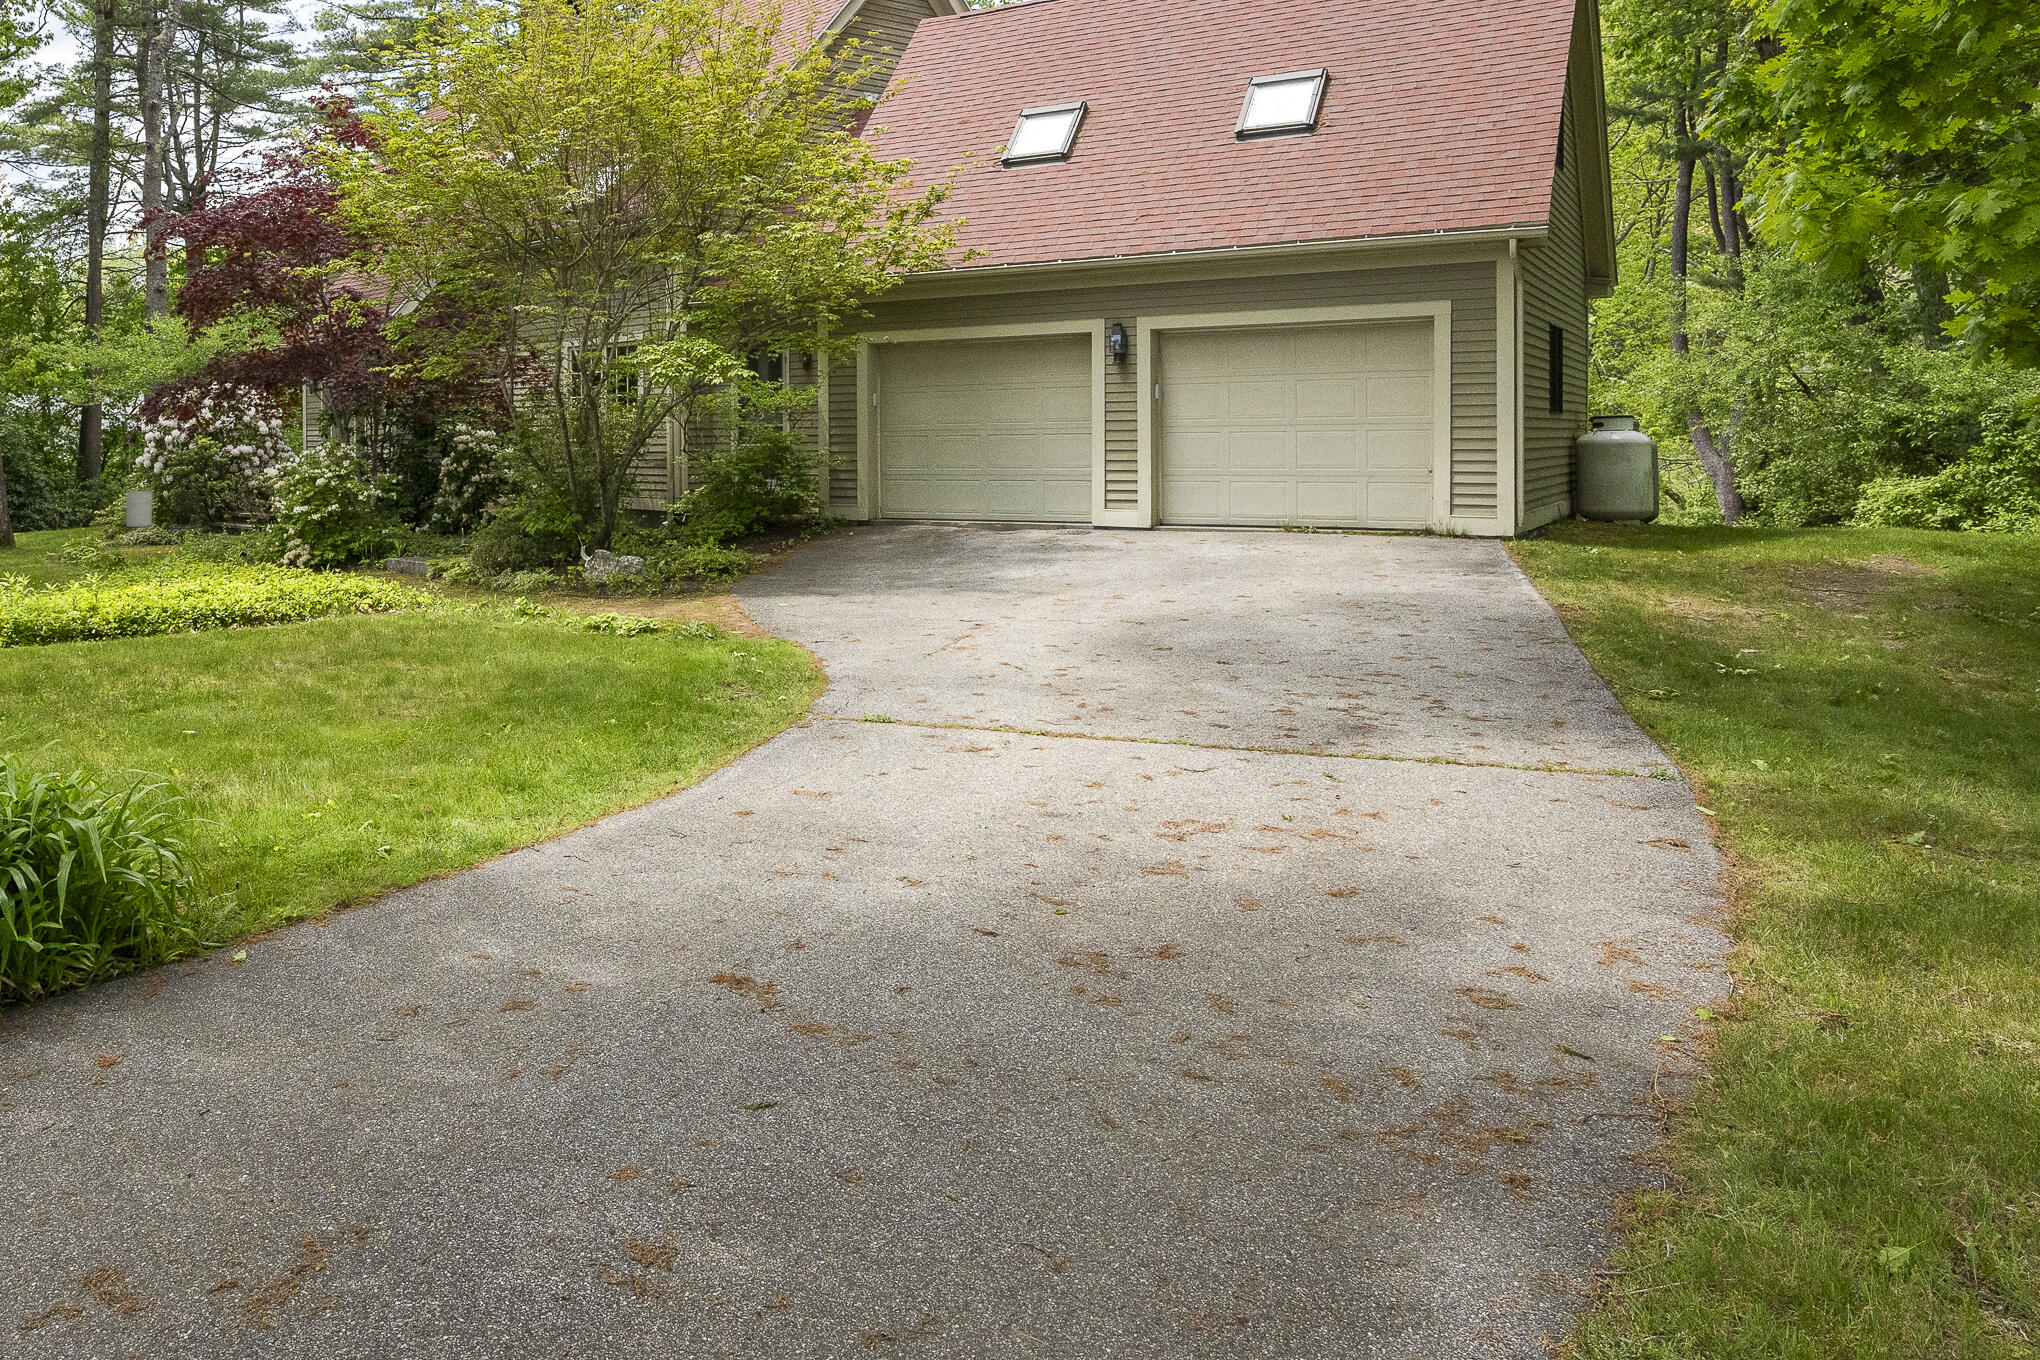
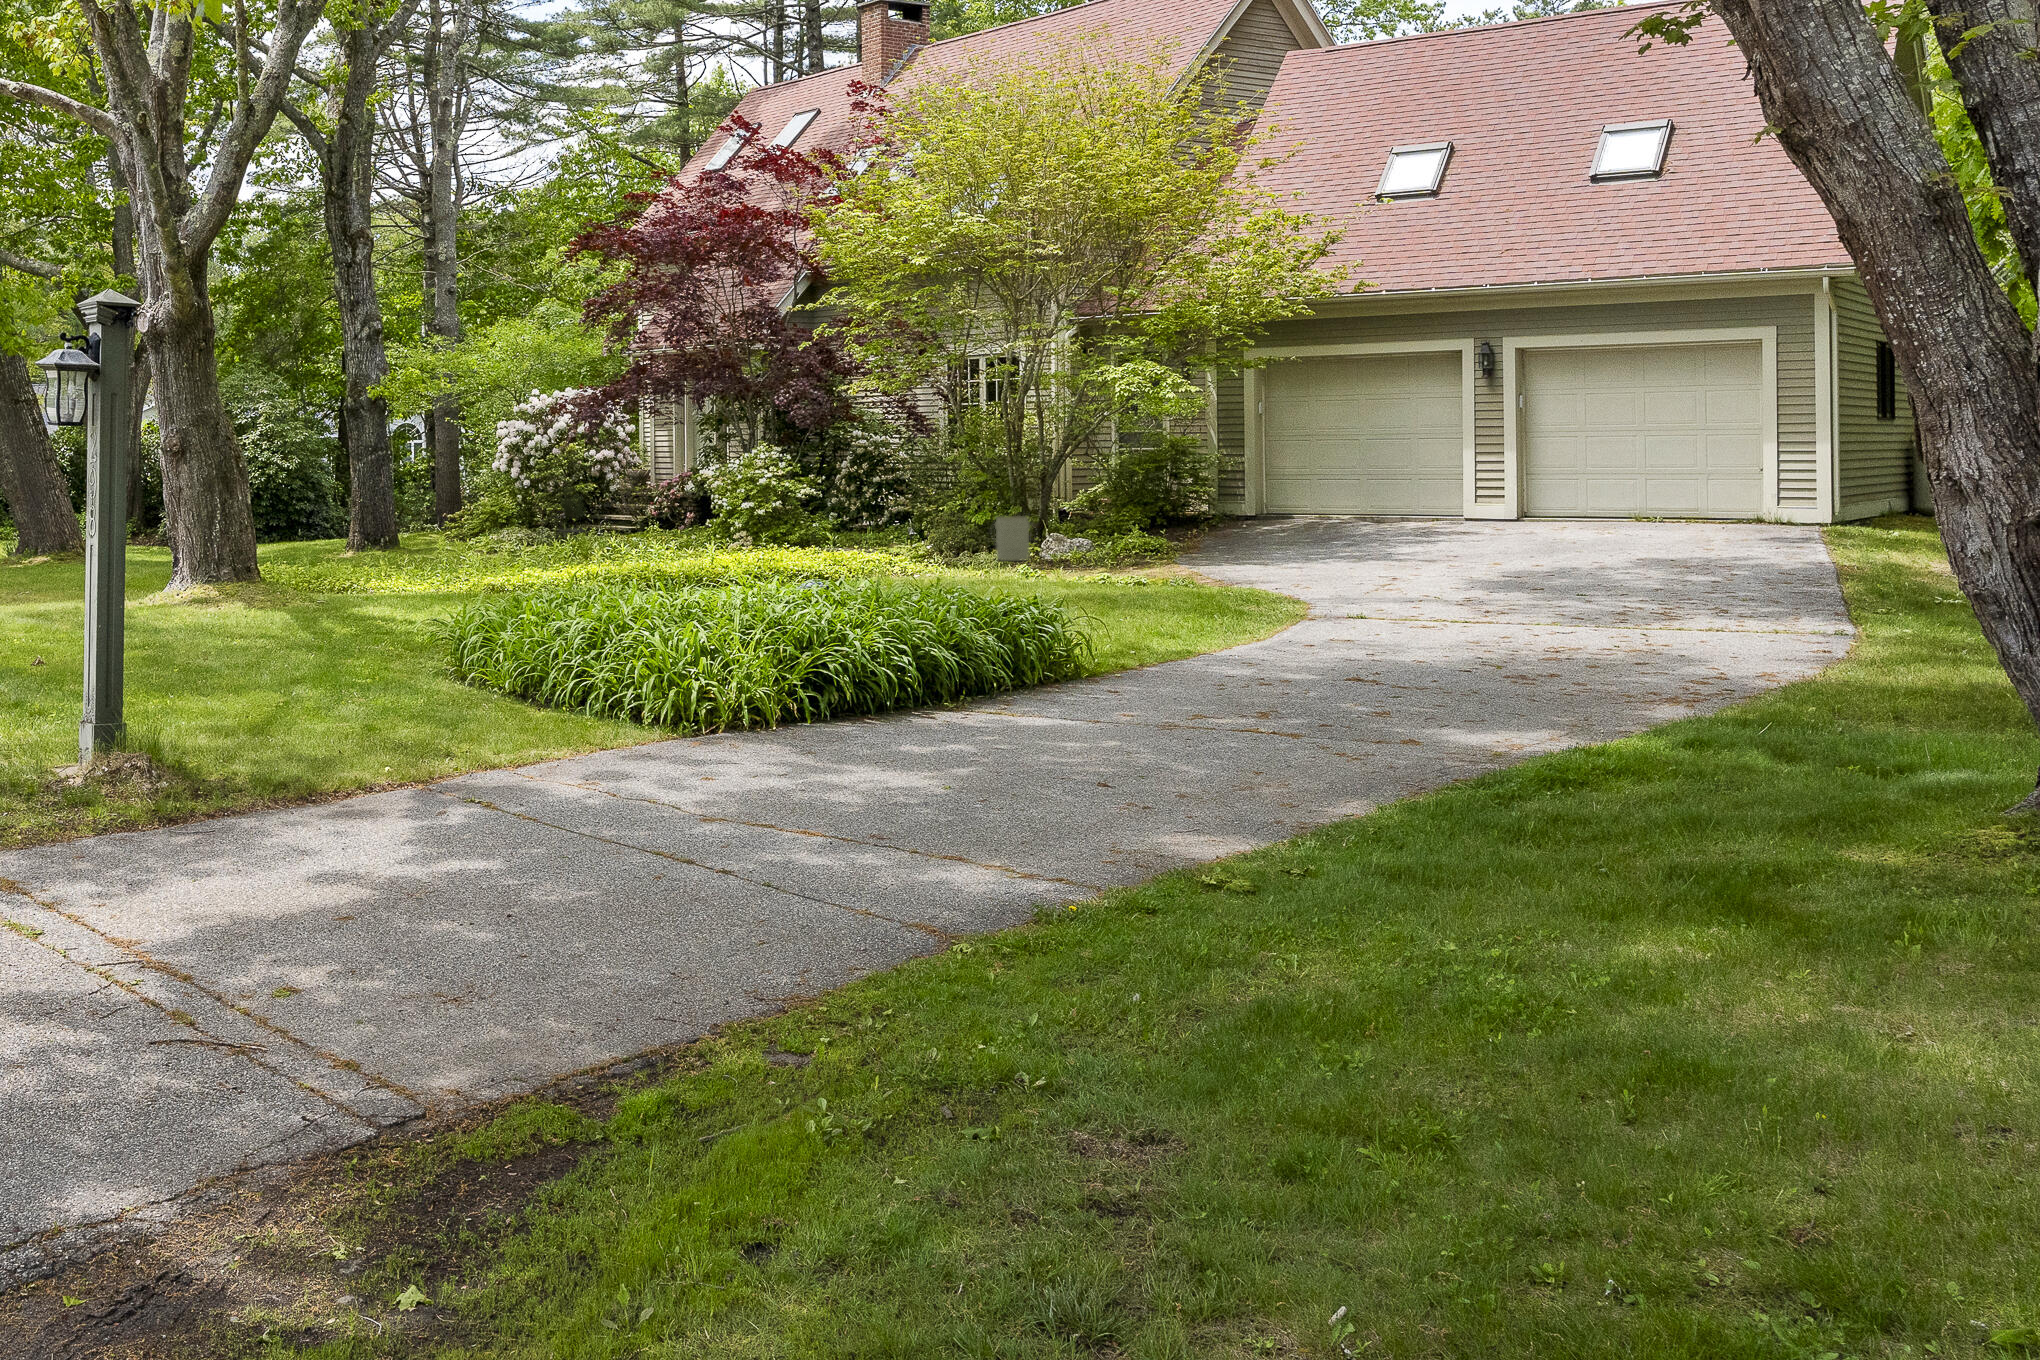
bucket: present [125,491,152,527] -> present [995,516,1030,561]

